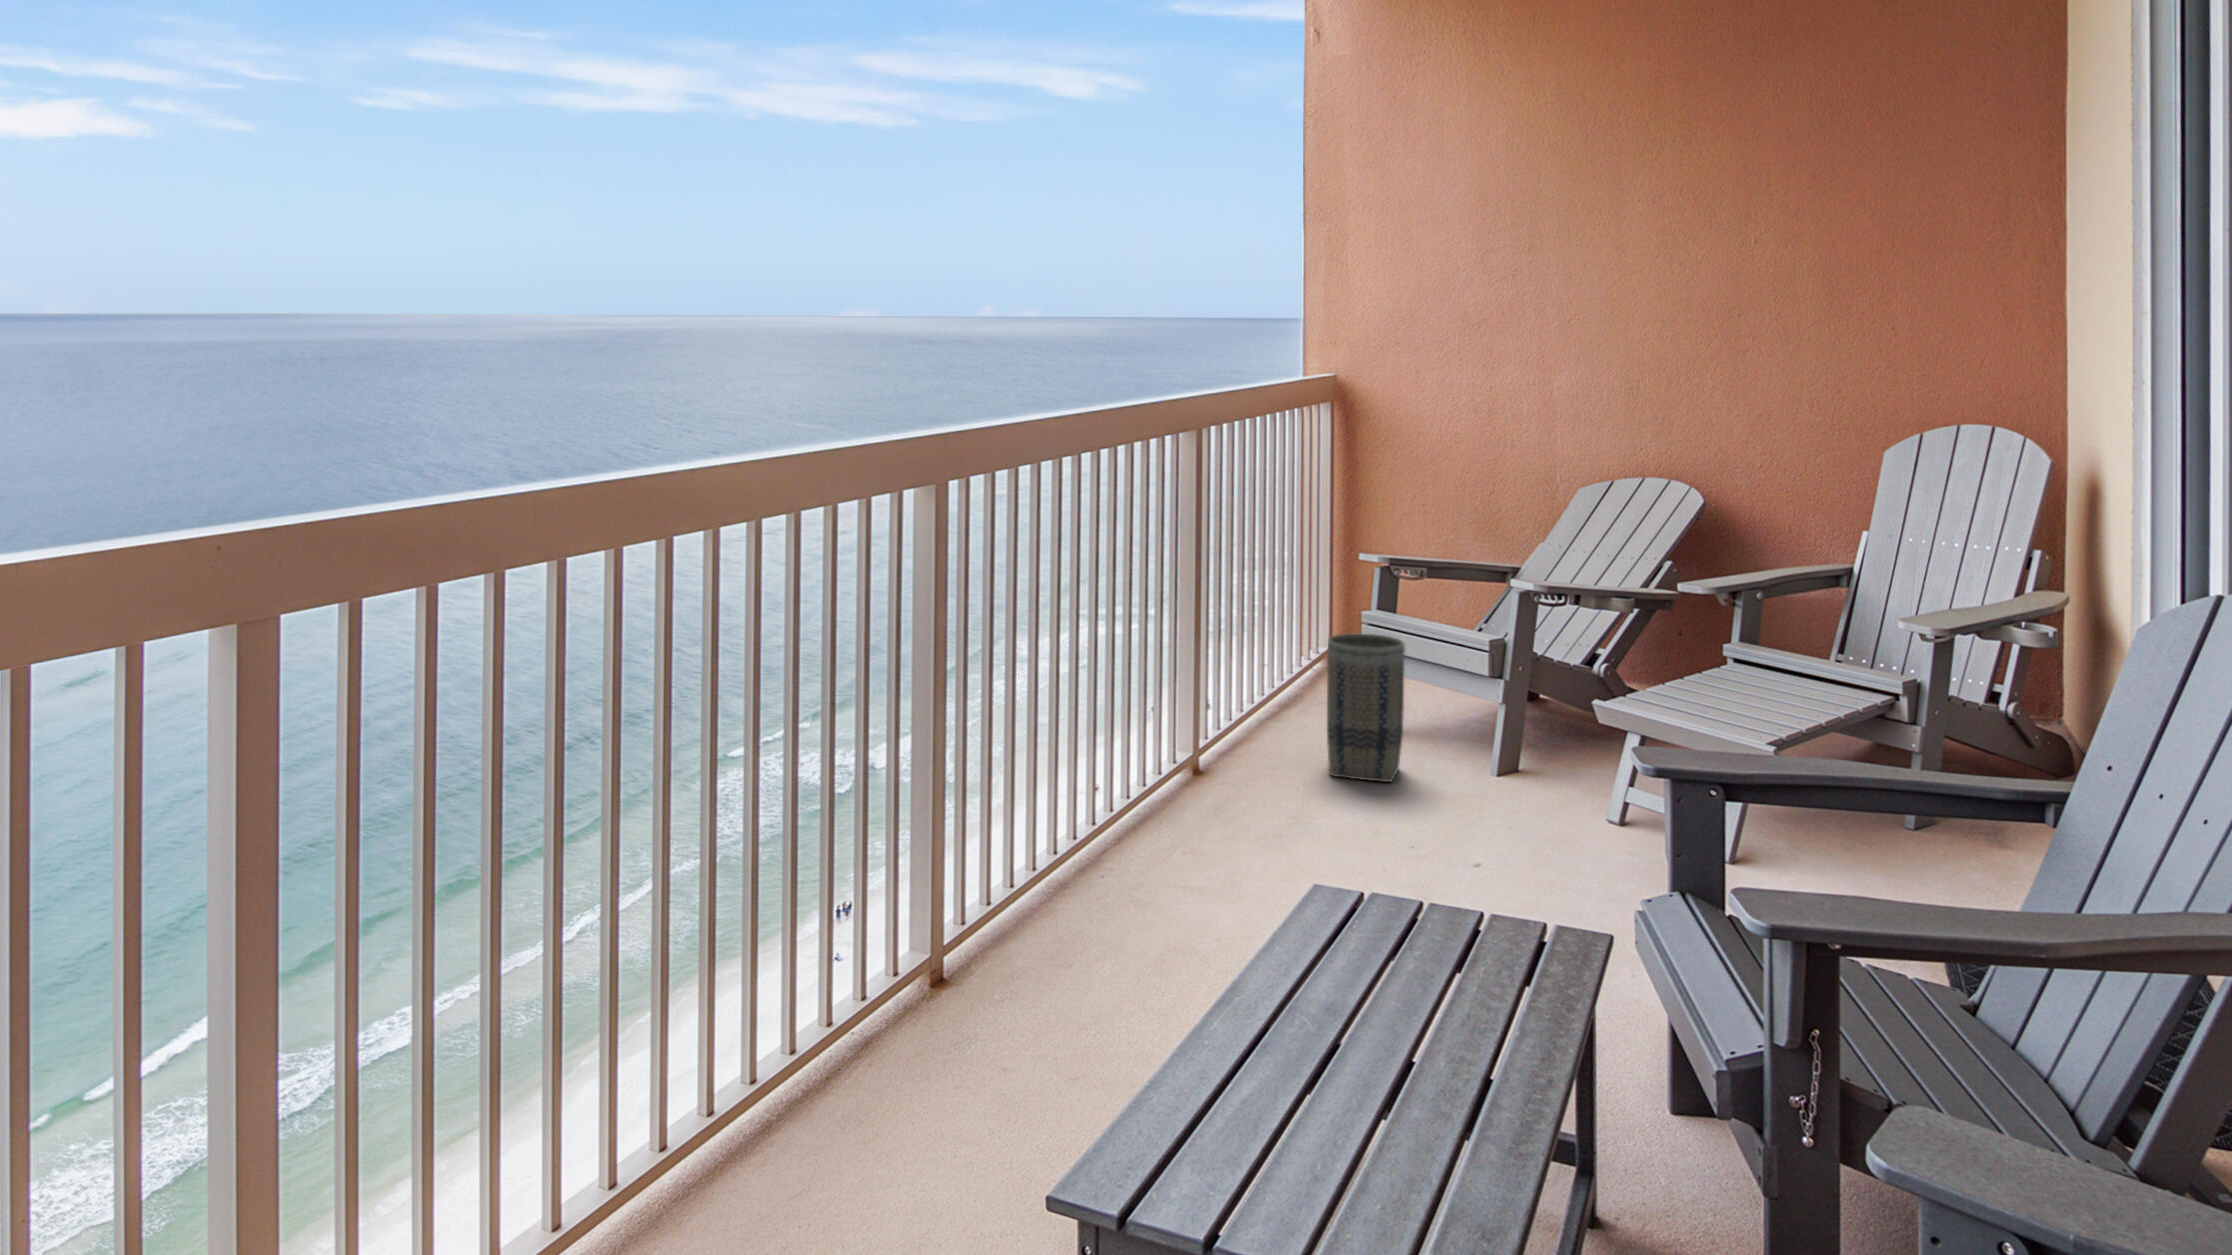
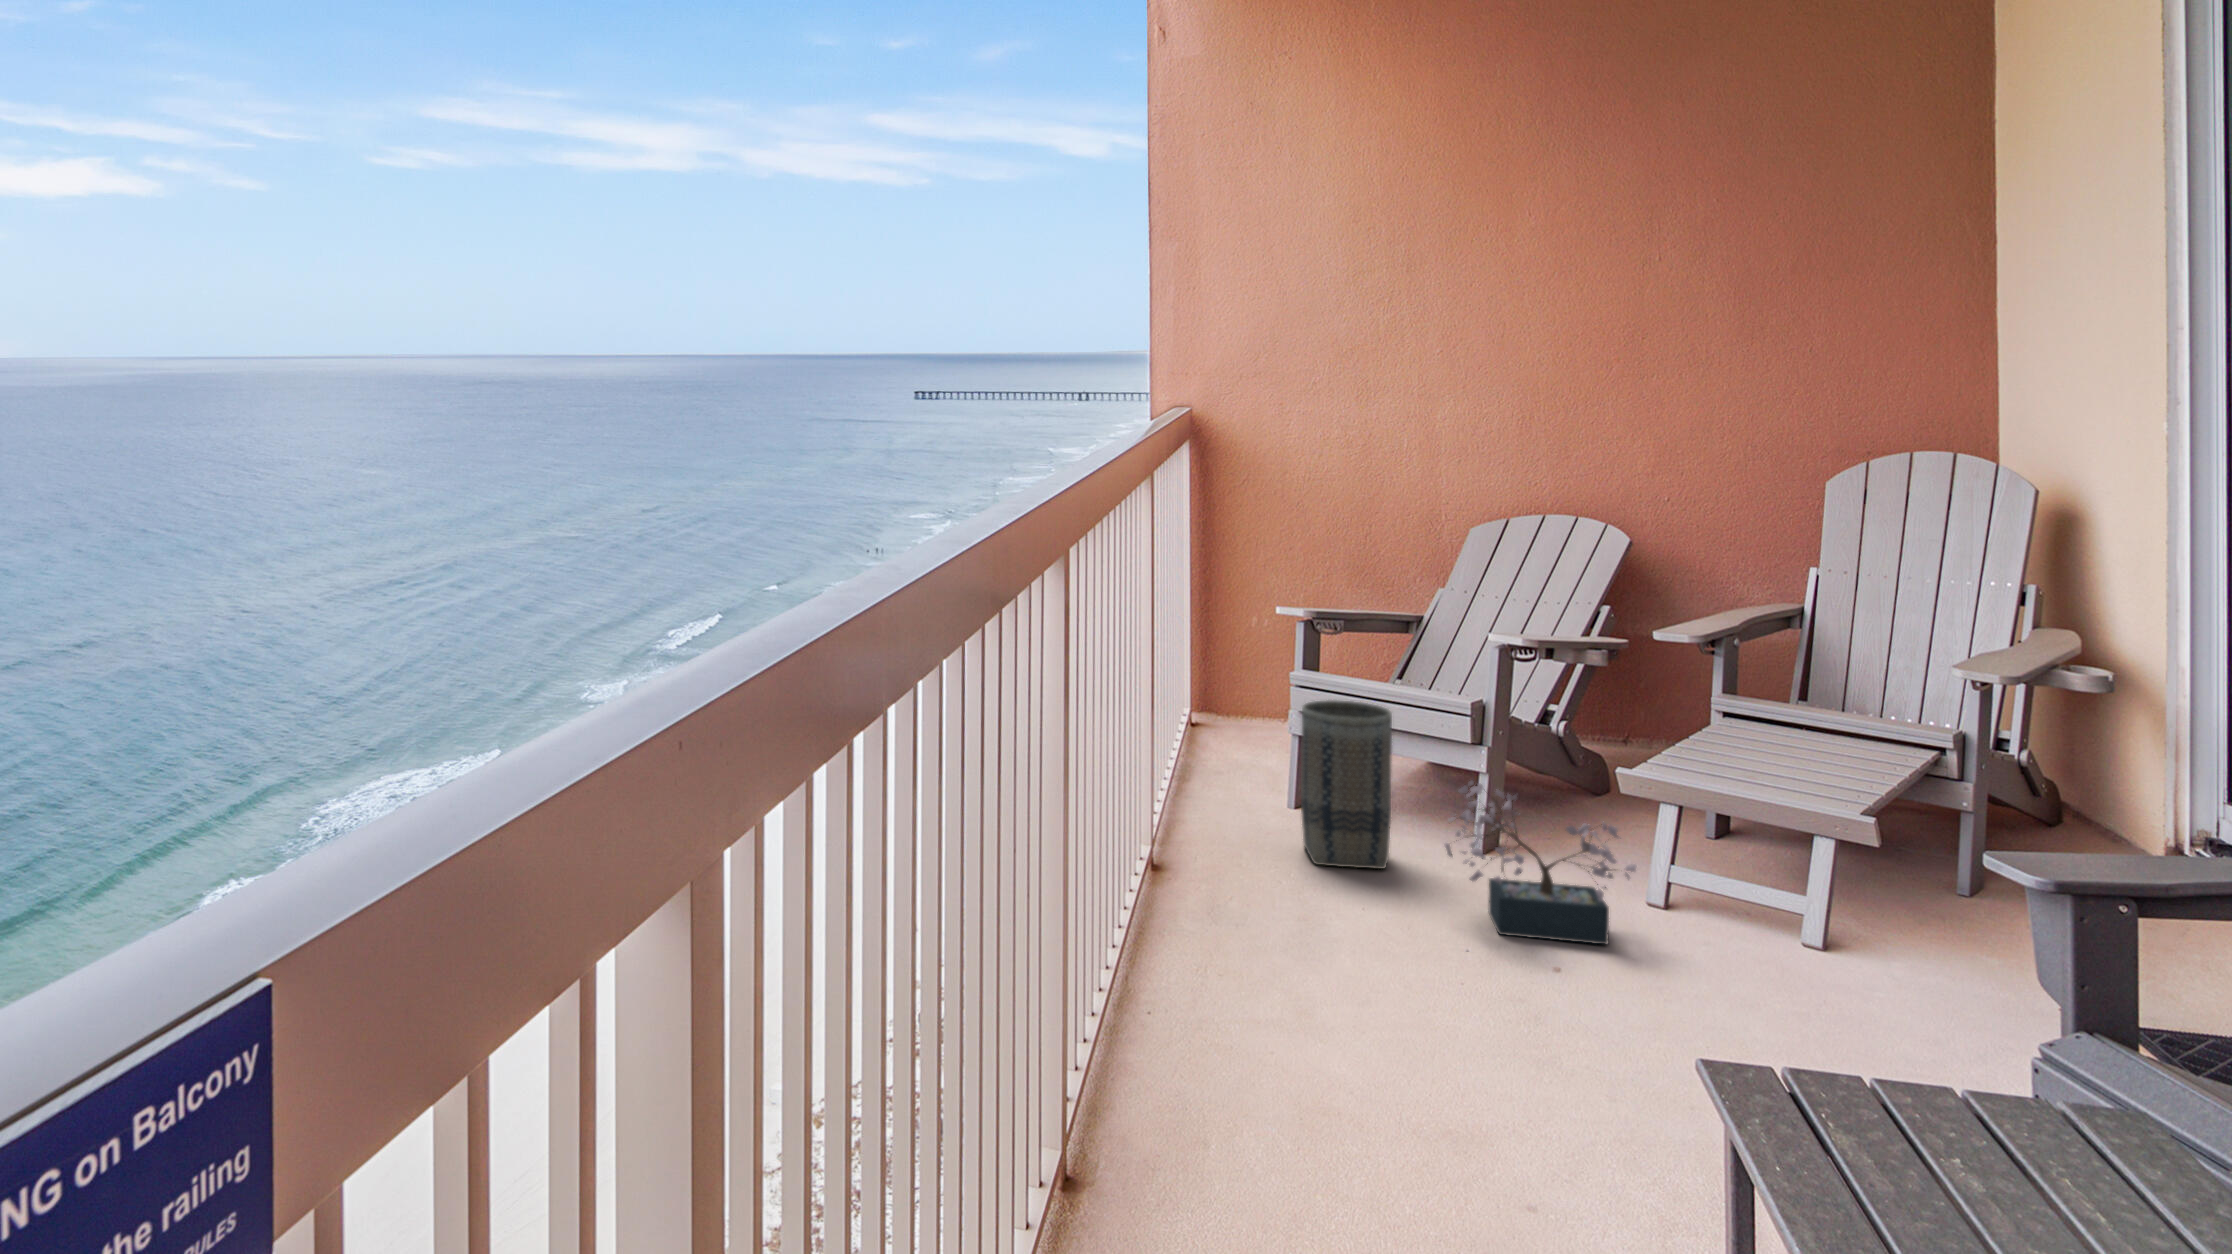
decorative plant: none [1409,703,1567,852] -> present [1445,781,1636,944]

